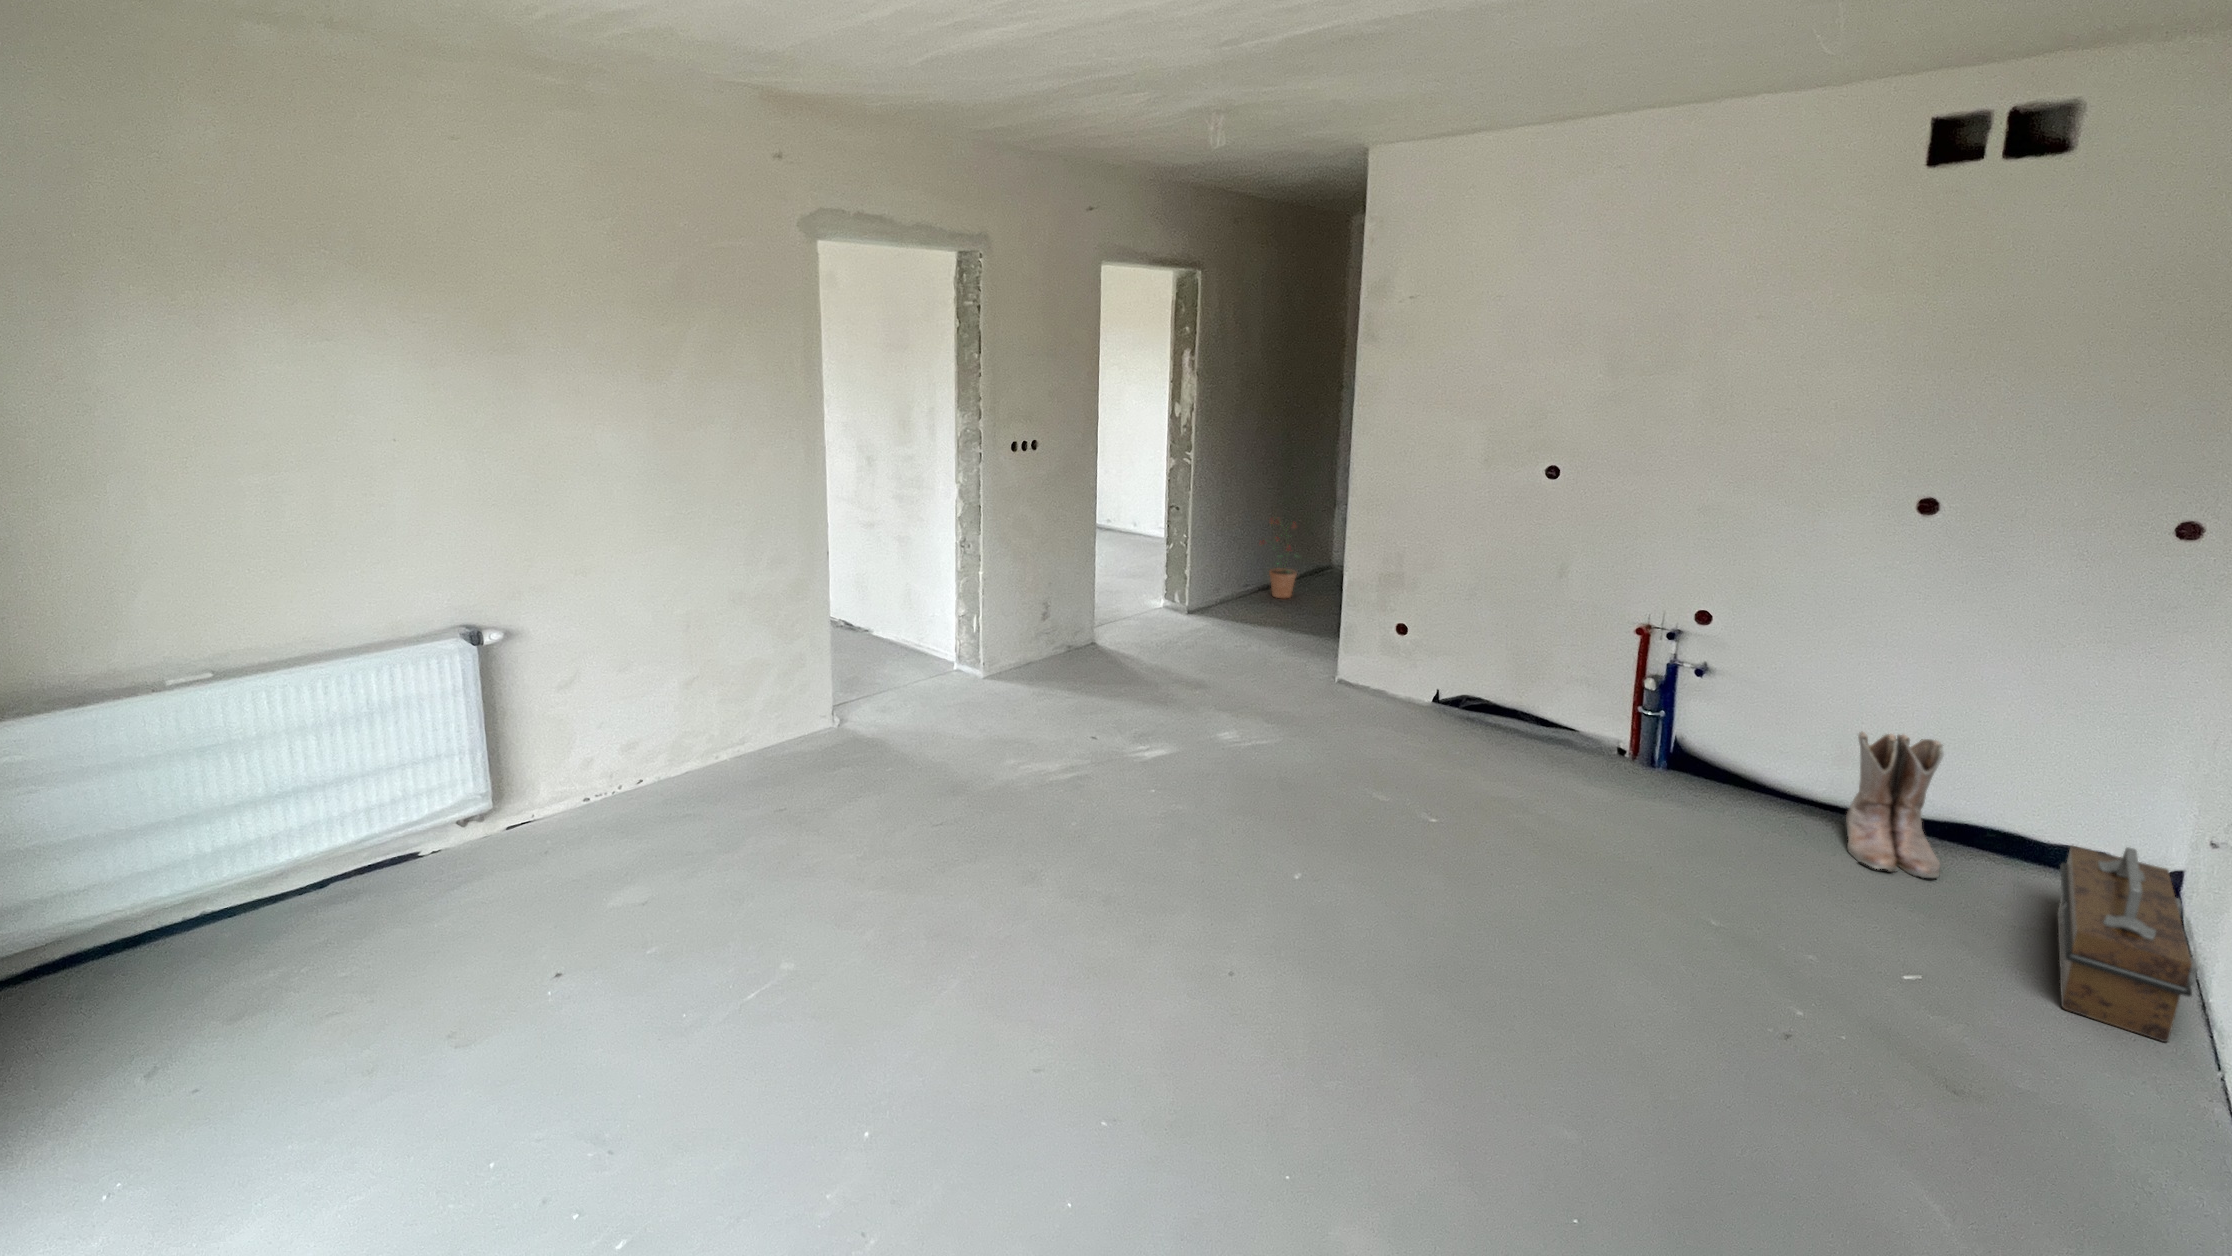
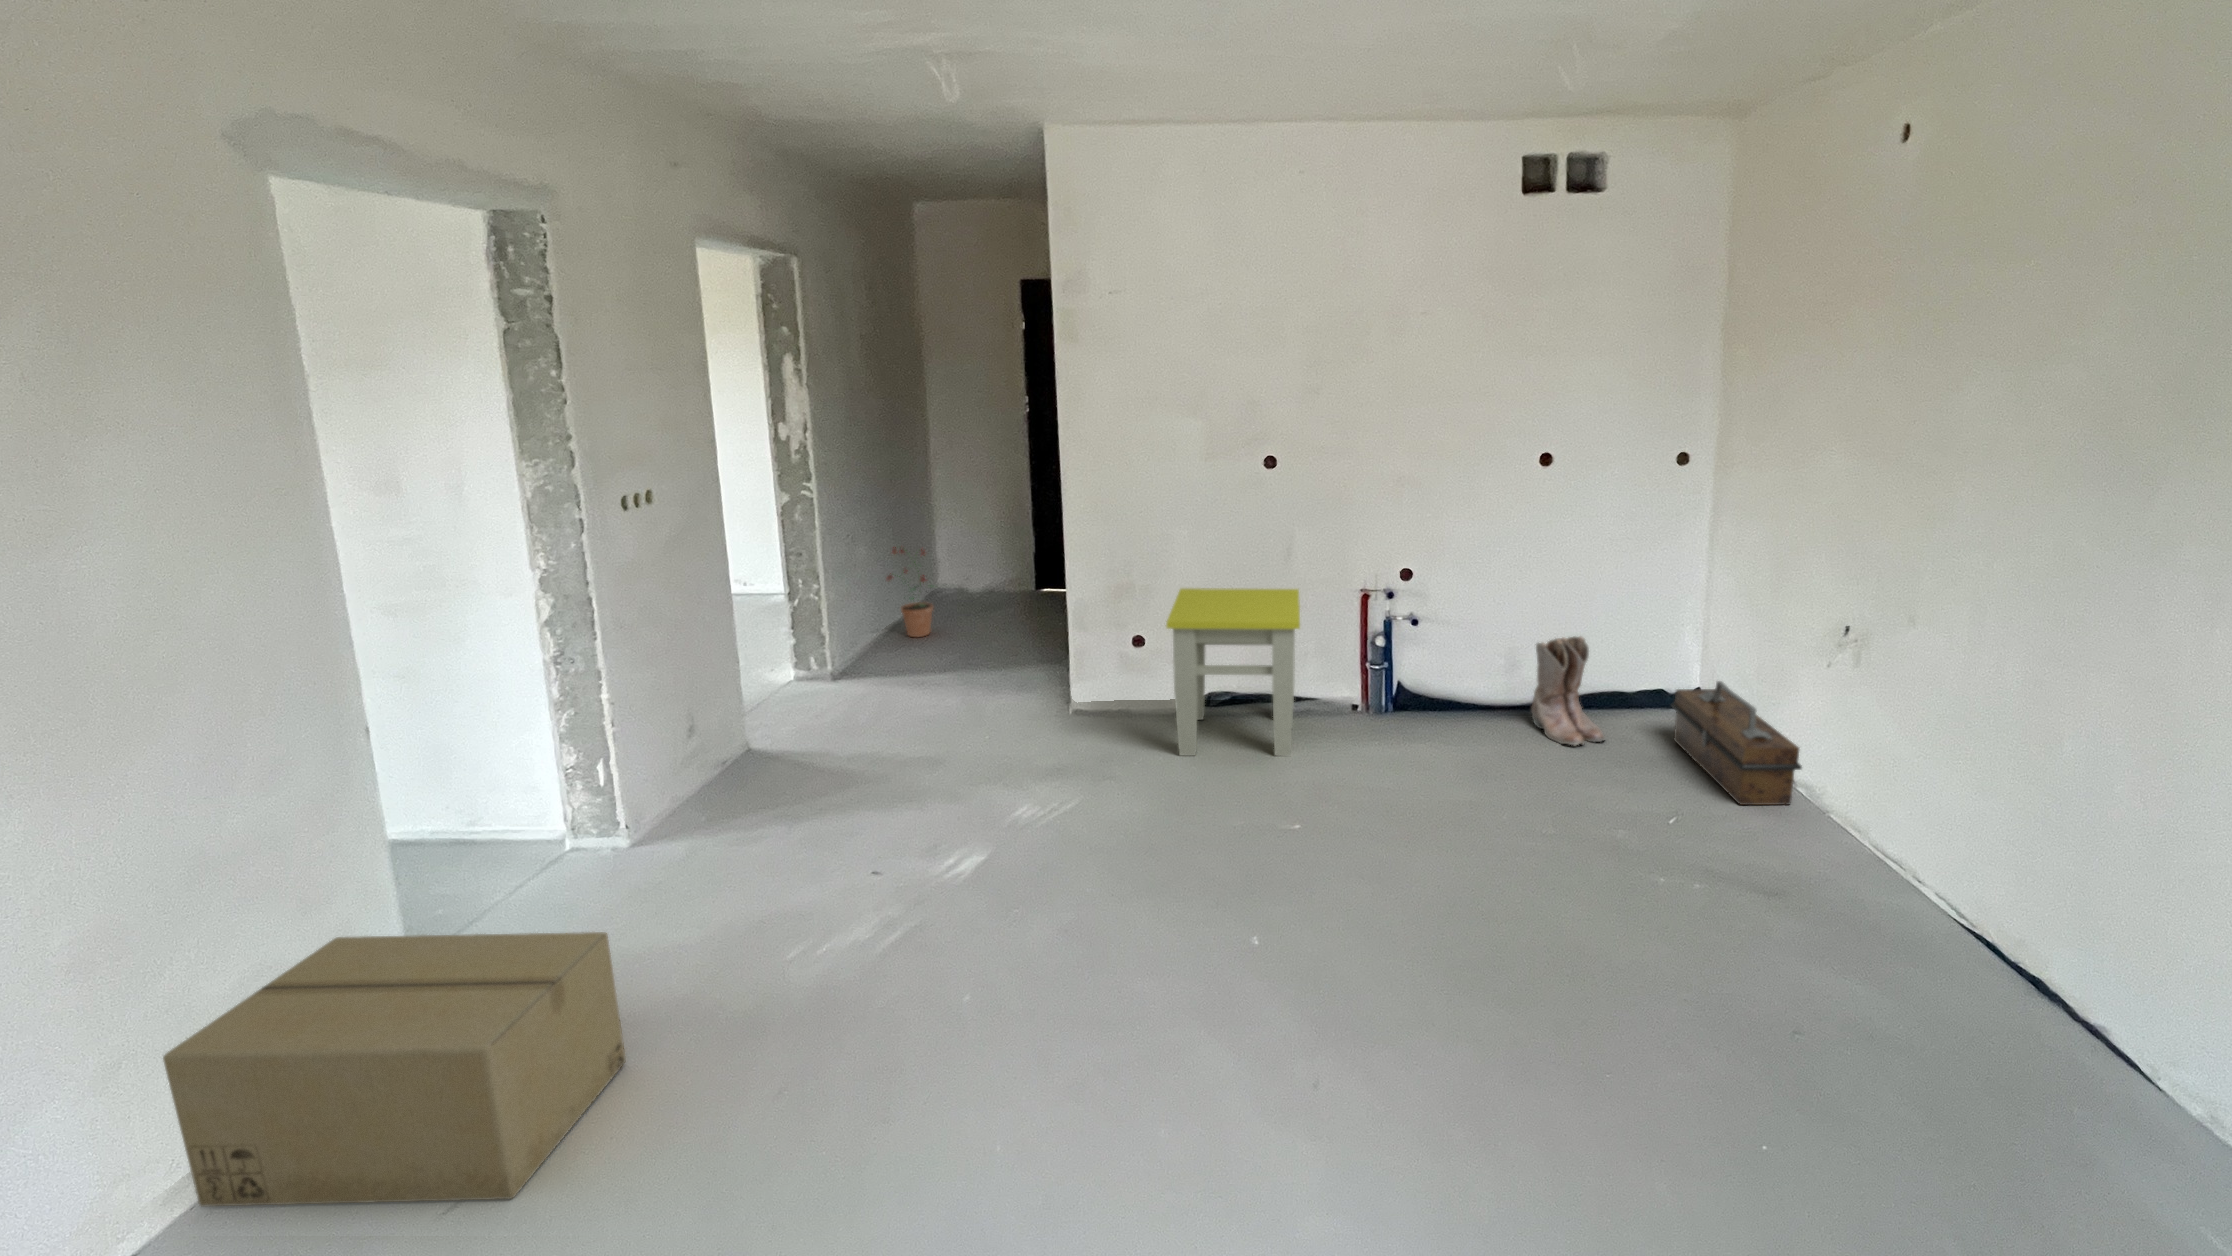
stool: none [1390,586,1569,770] -> present [1166,588,1300,756]
cardboard box: none [703,660,886,816] -> present [163,932,626,1206]

